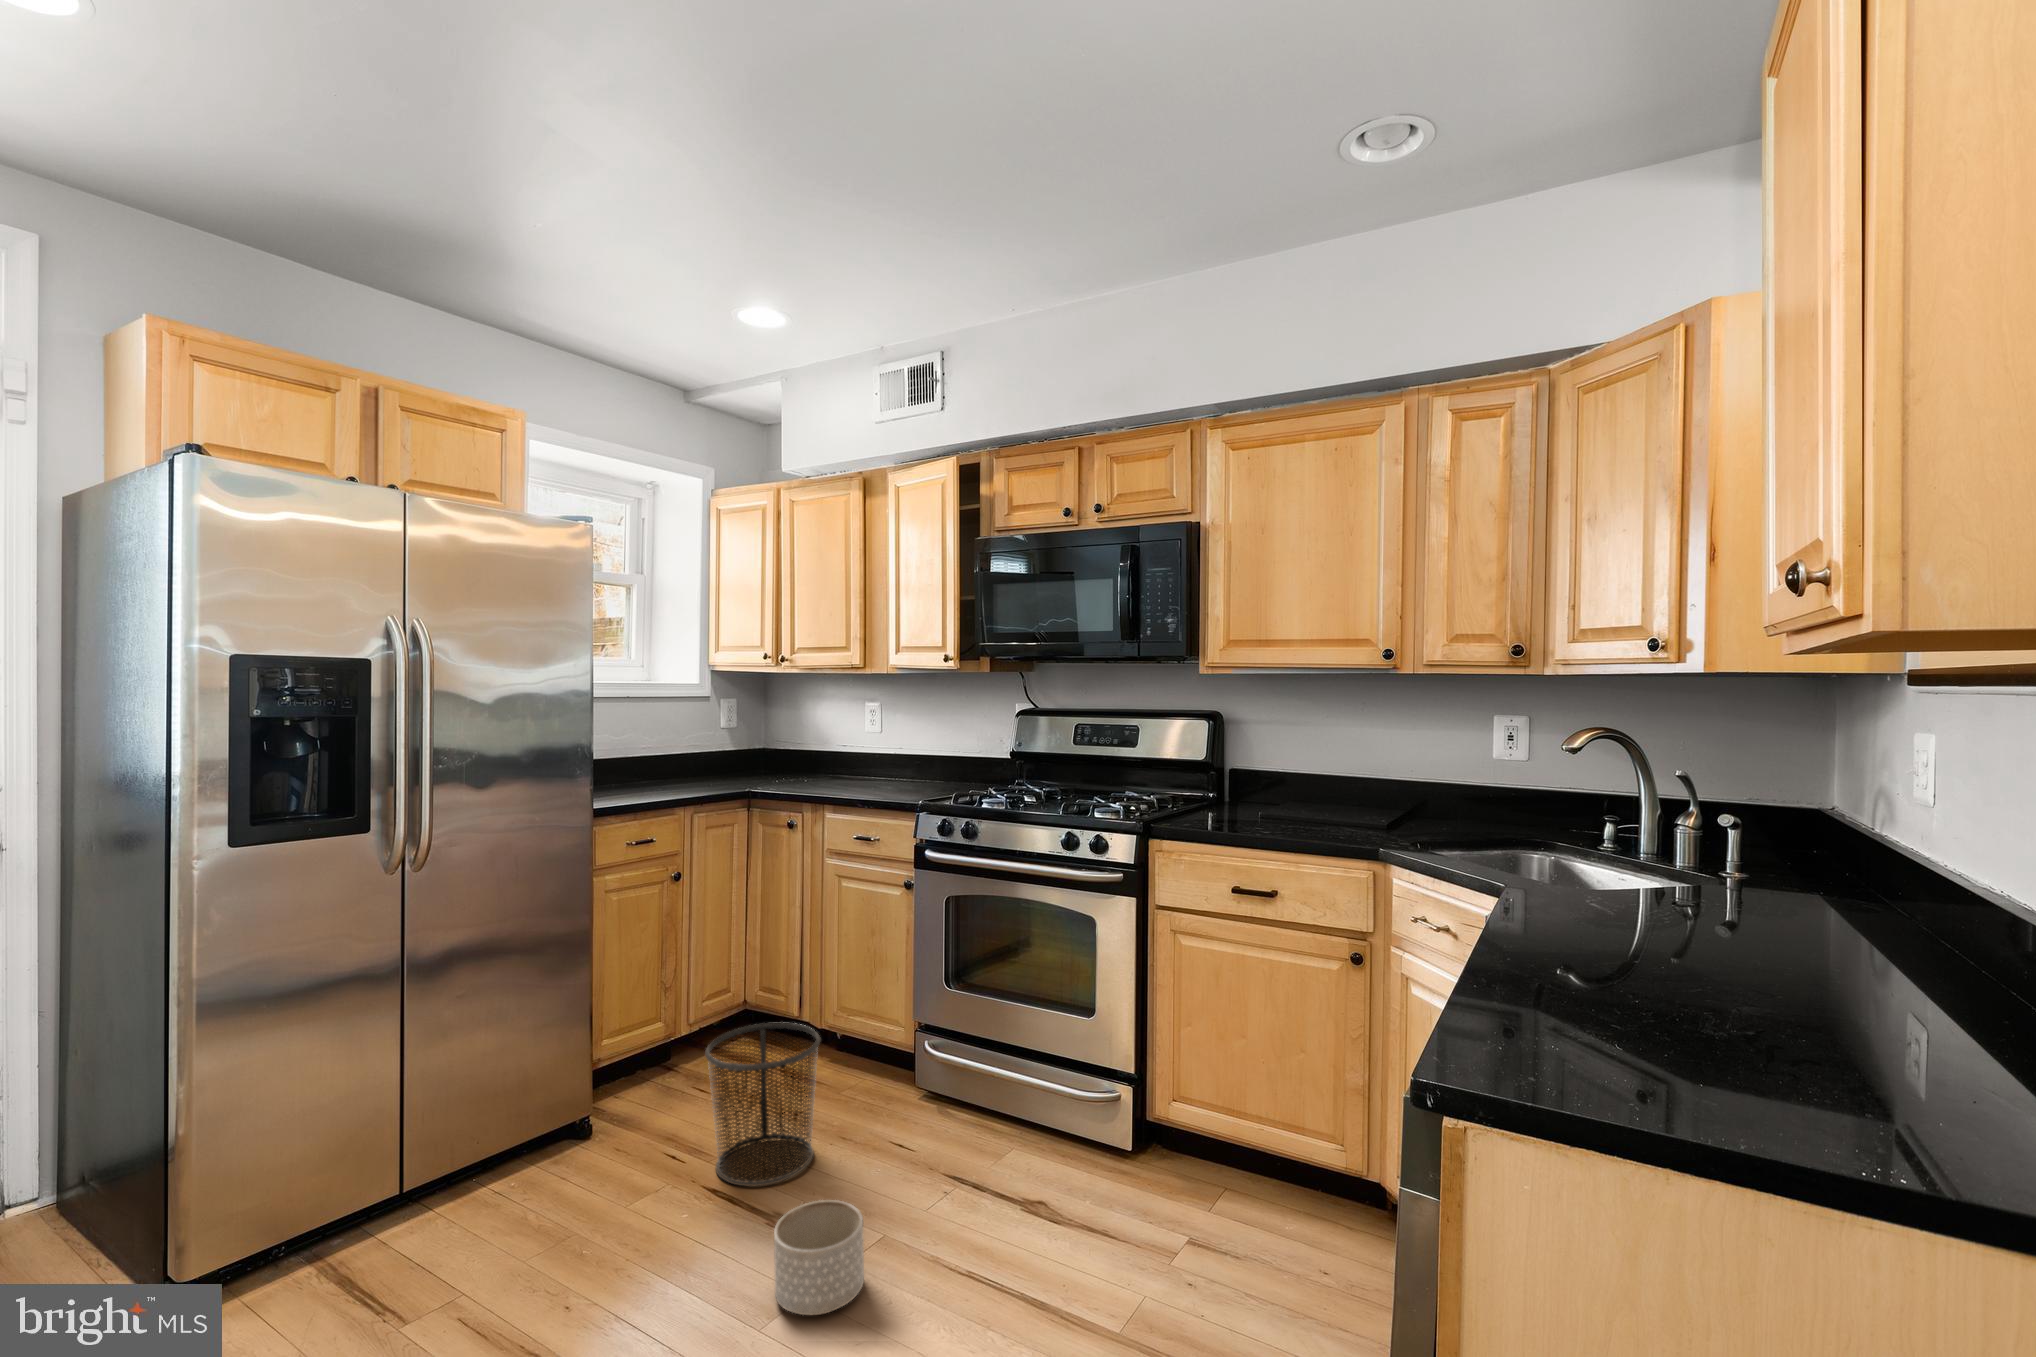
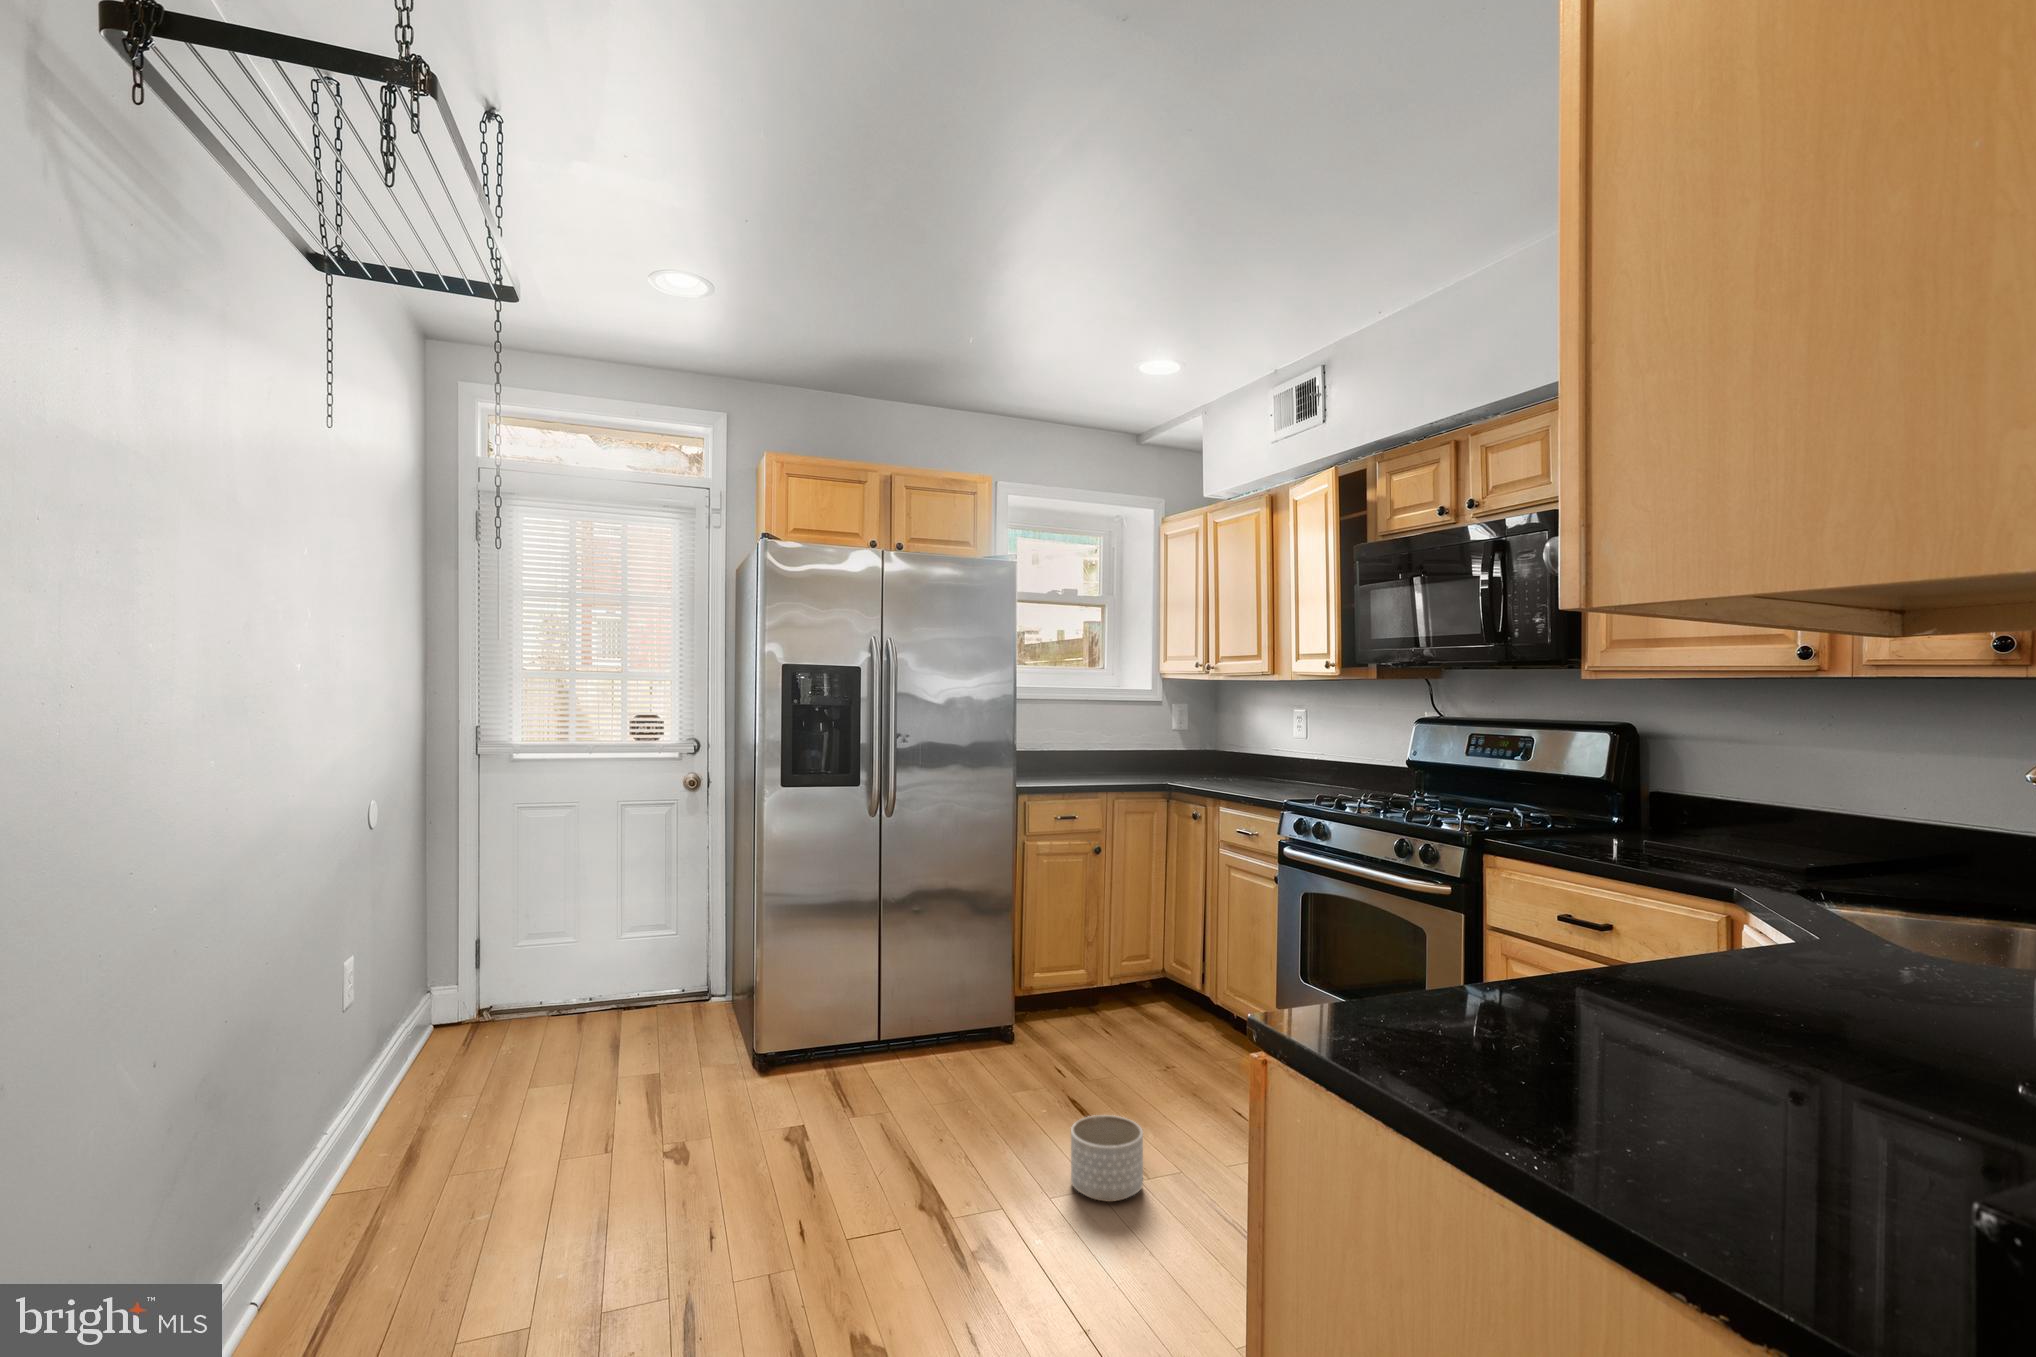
waste bin: present [705,1022,820,1186] -> none [1073,977,1168,1109]

